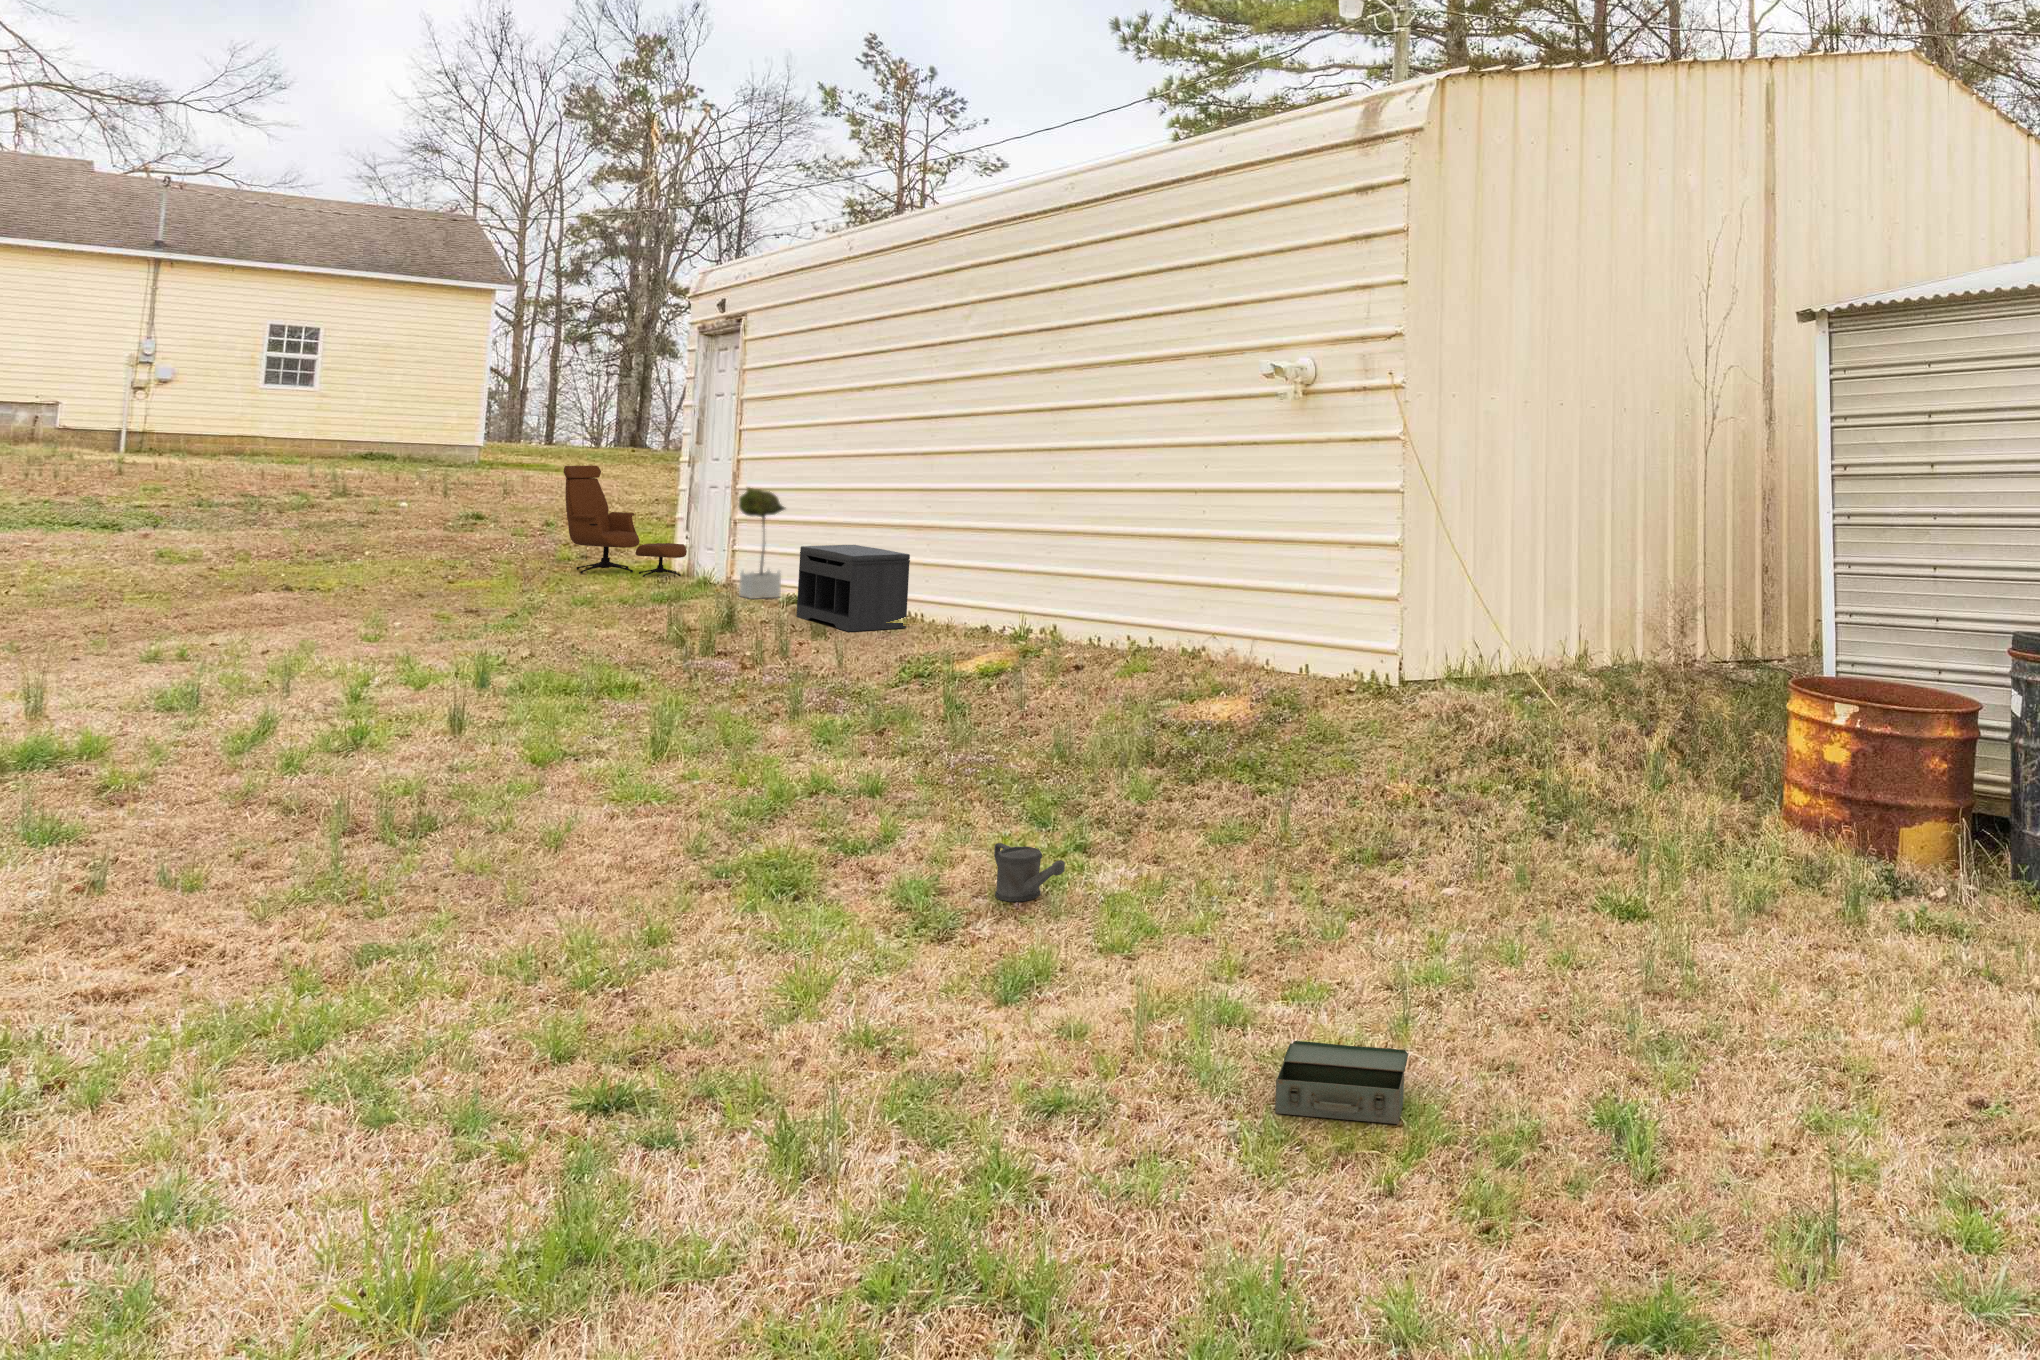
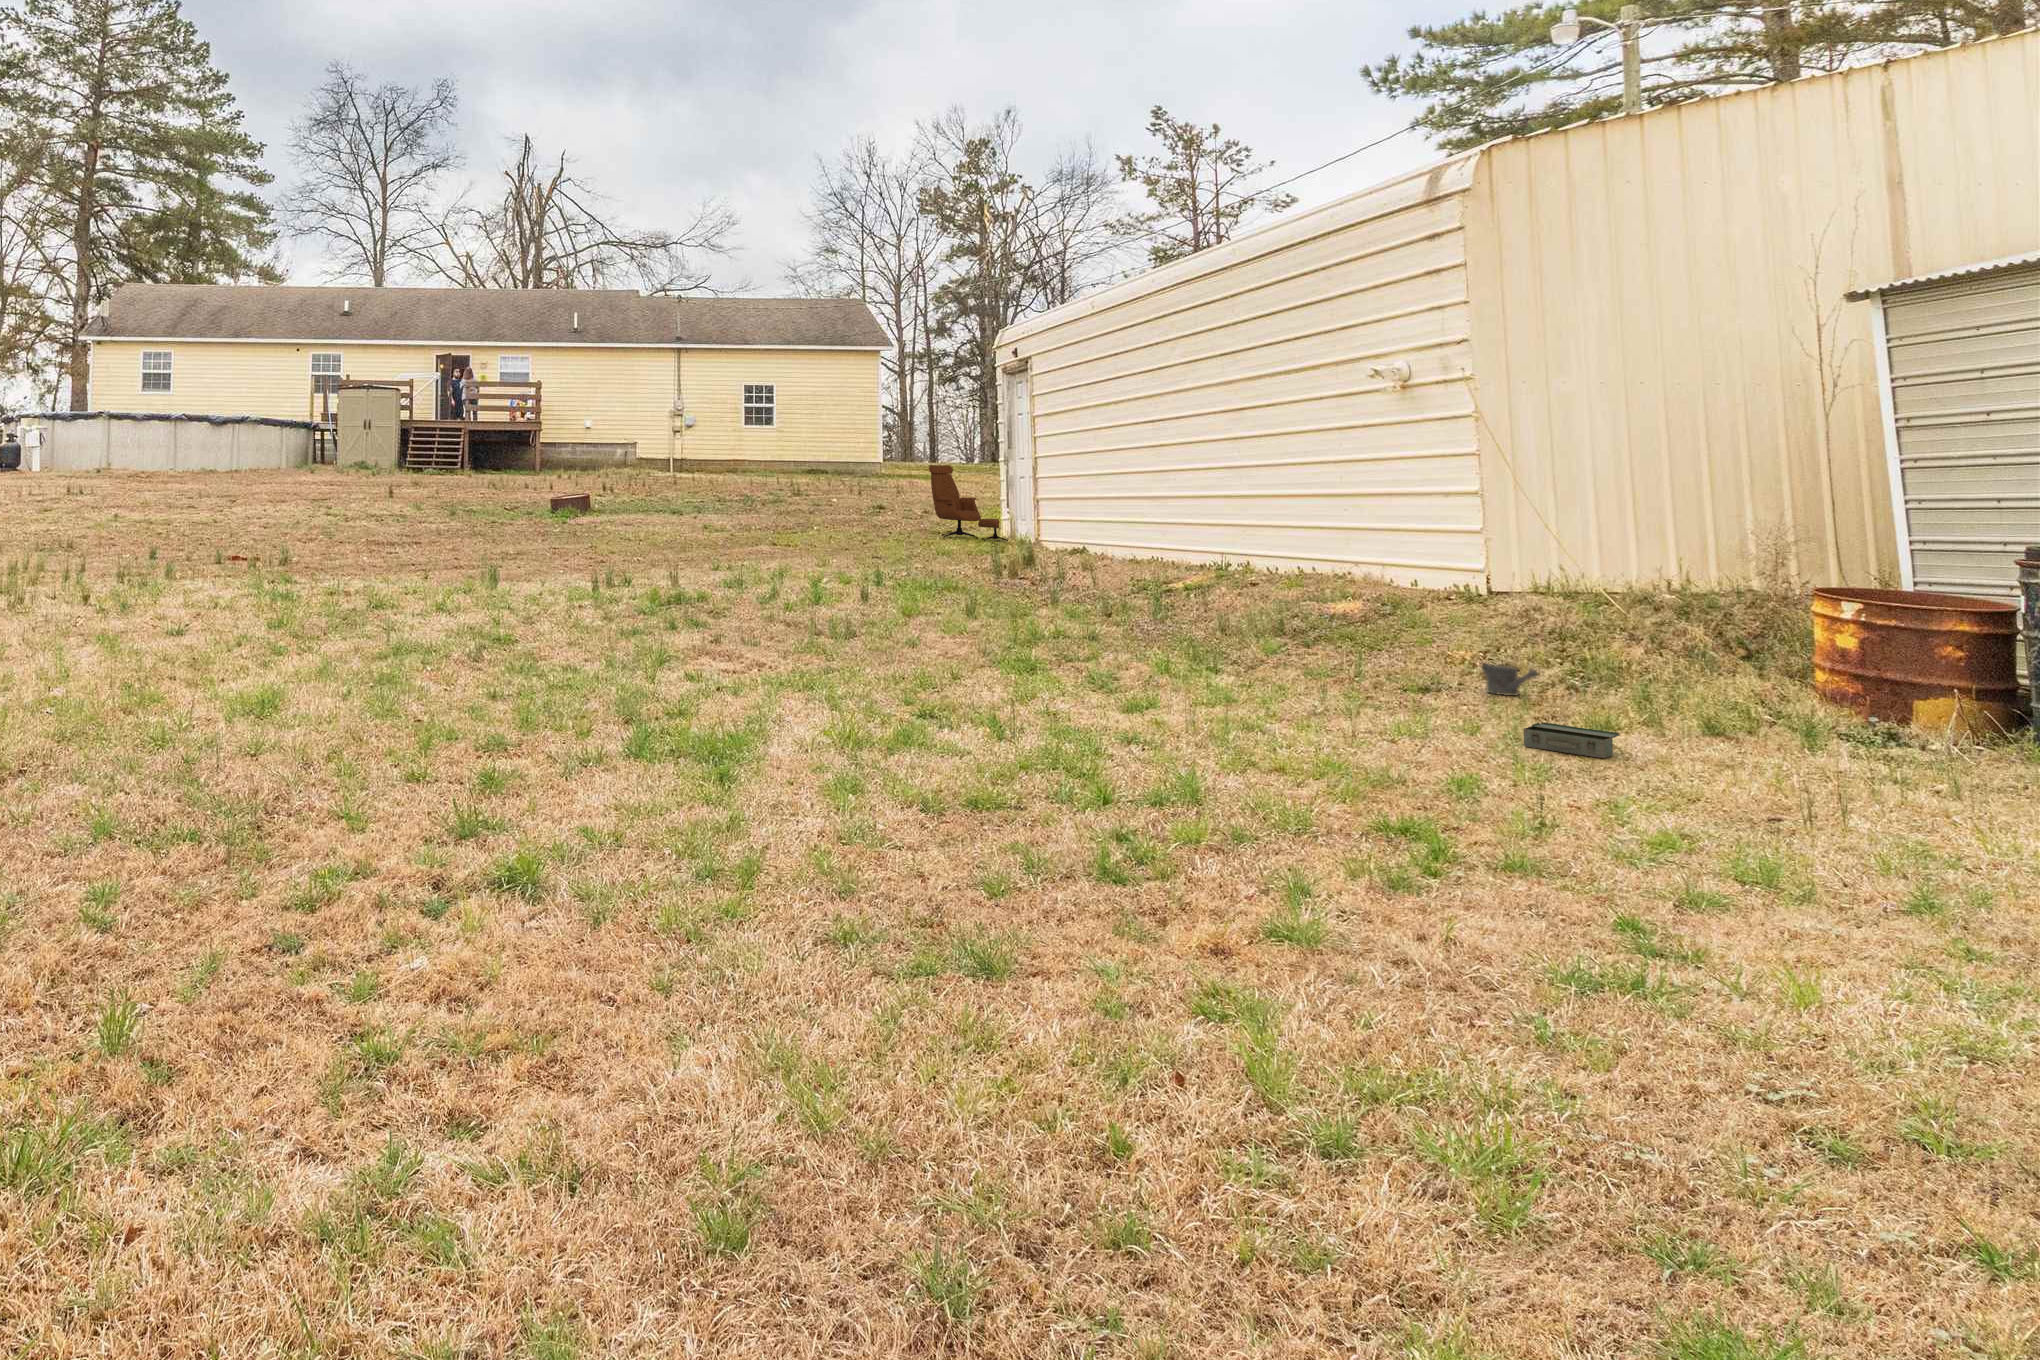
potted tree: present [739,487,785,599] -> none [1040,475,1075,554]
bench: present [796,545,910,632] -> none [1080,514,1158,572]
watering can: present [994,843,1065,902] -> present [1482,663,1538,696]
toolbox: present [1275,1041,1408,1124] -> present [1524,722,1620,758]

